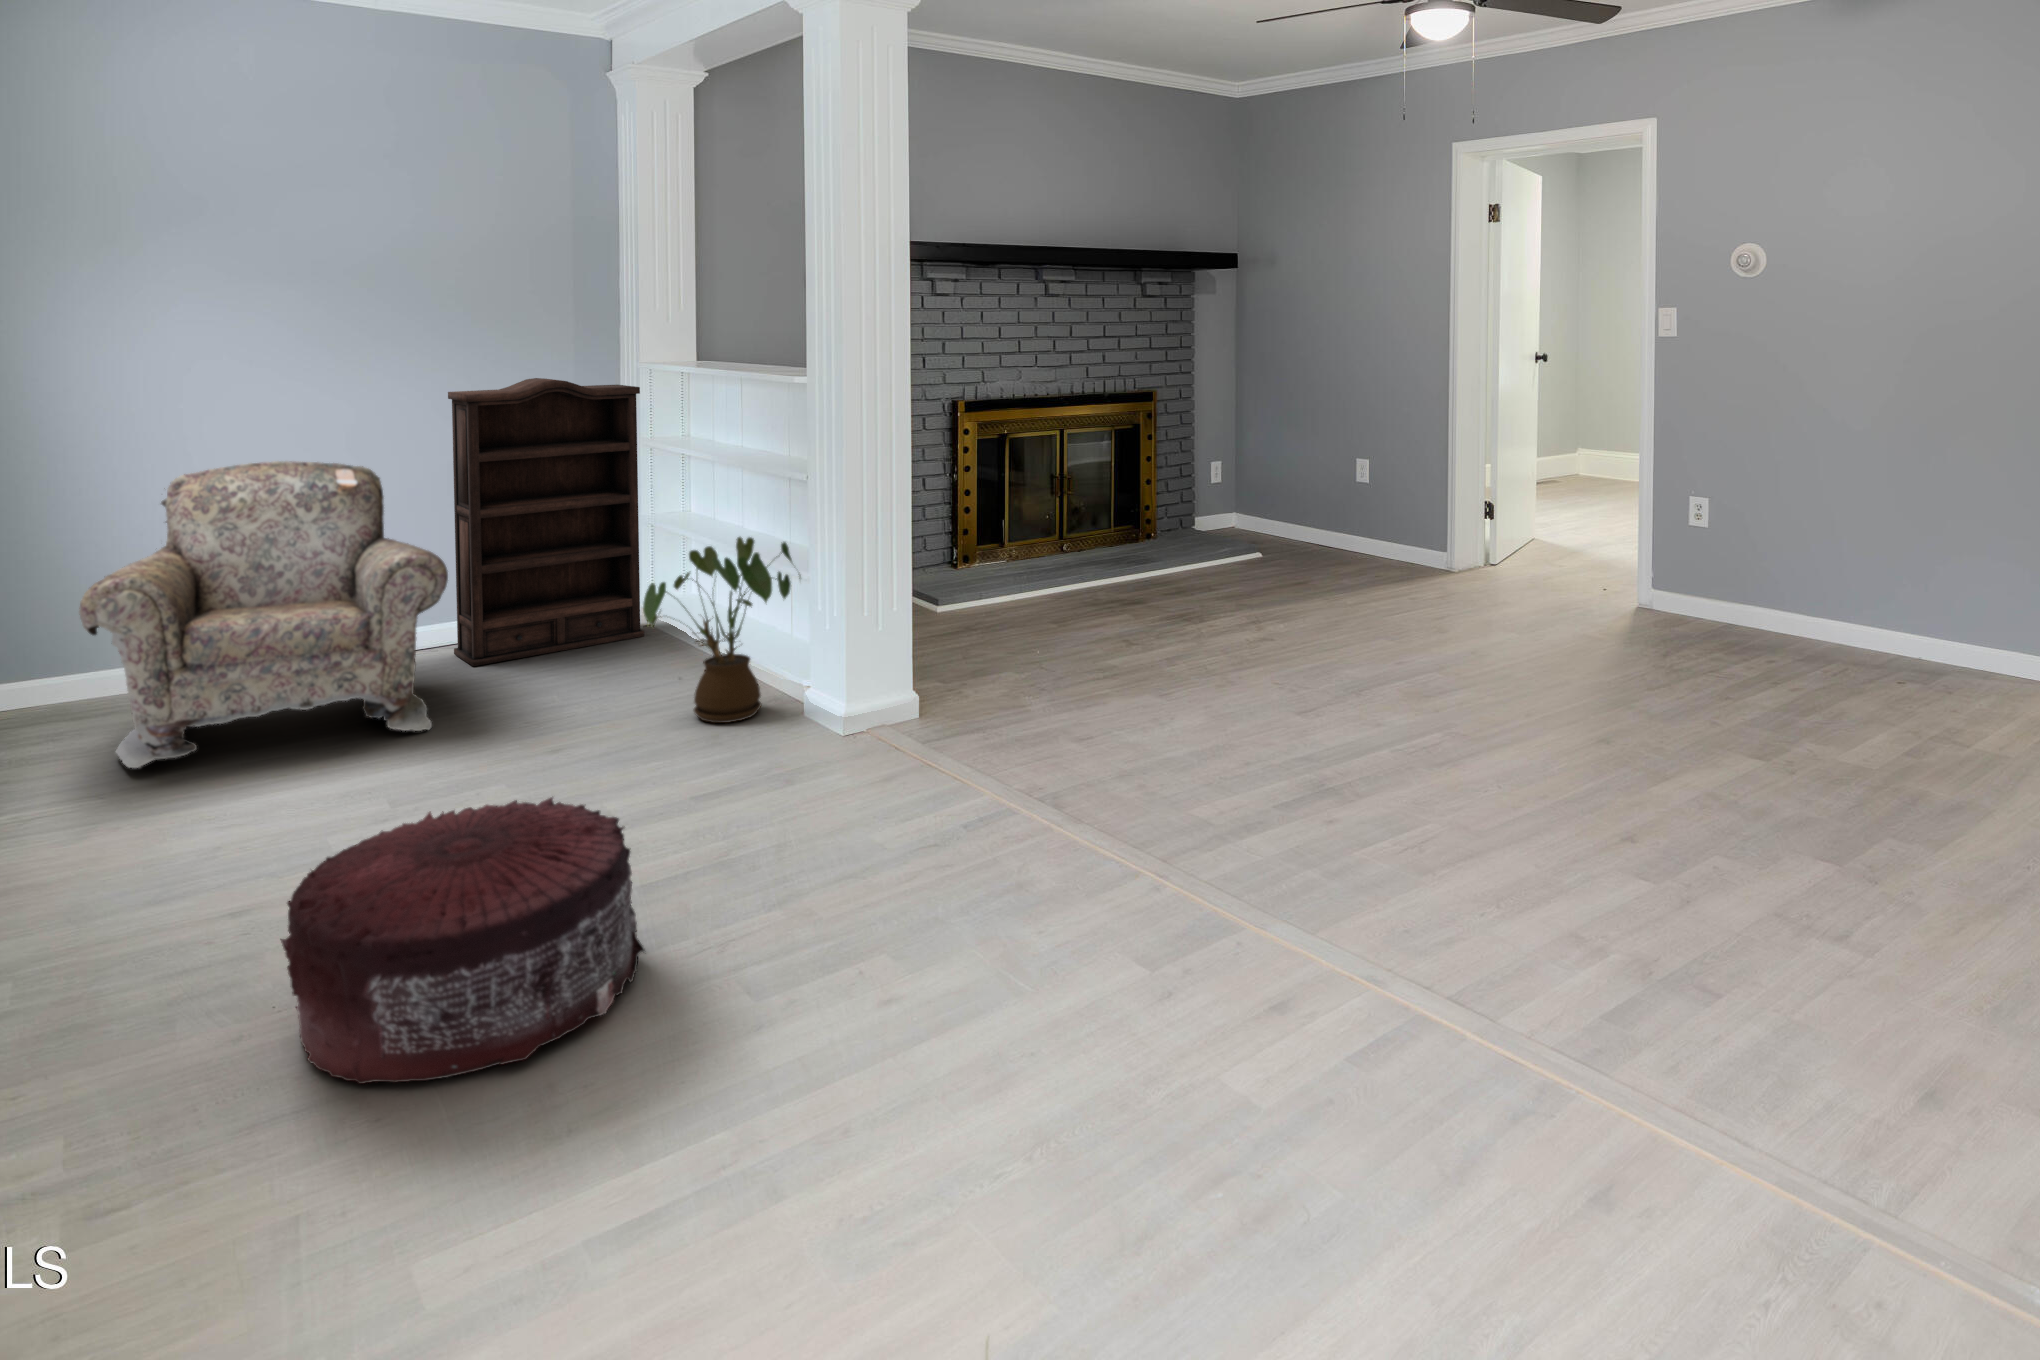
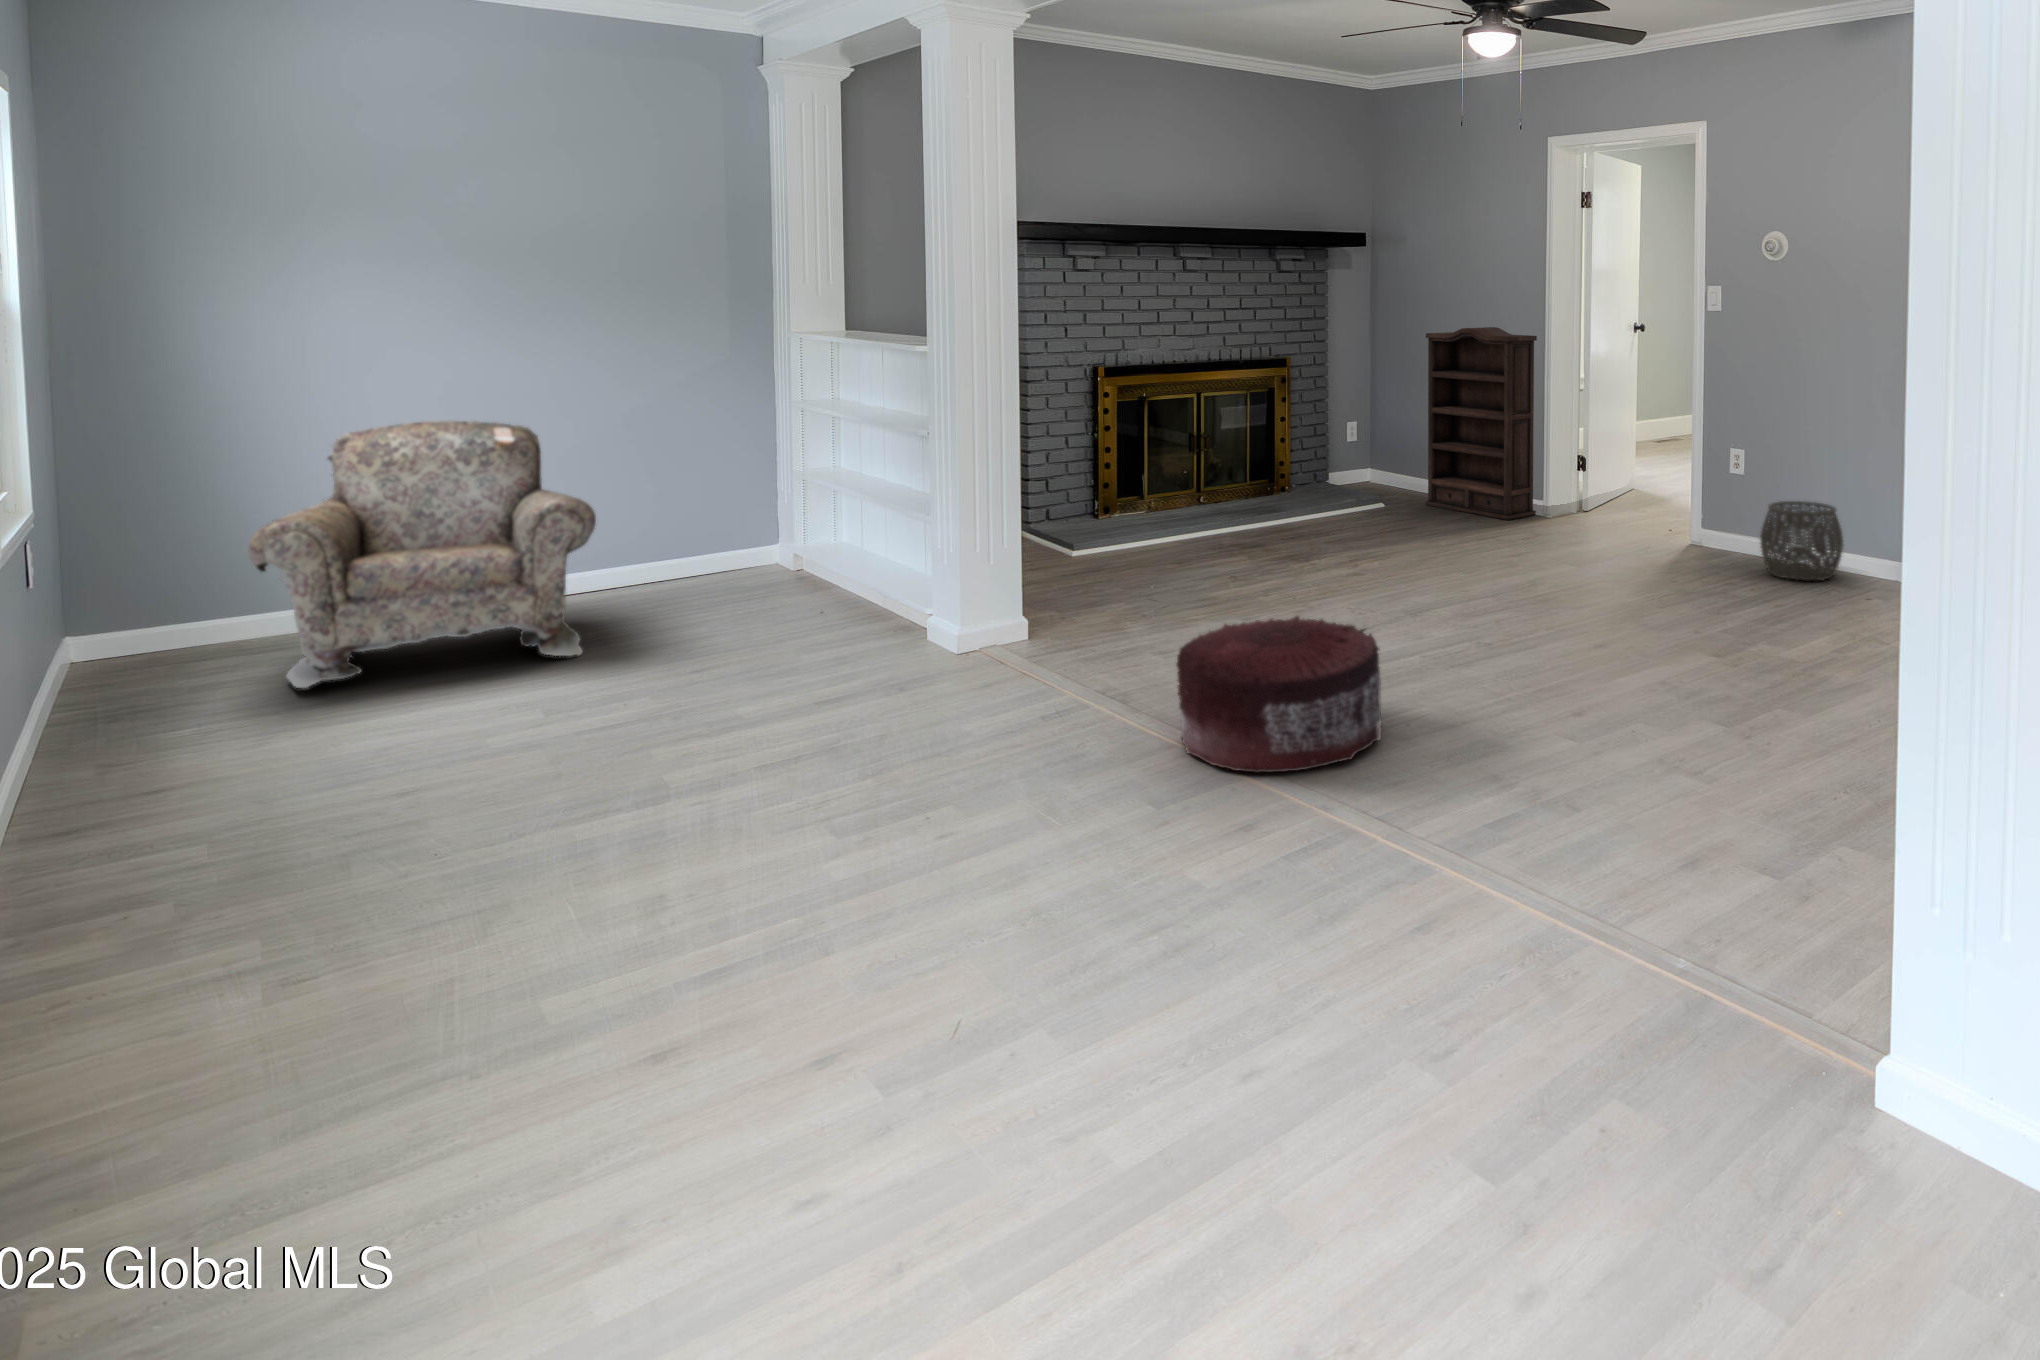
bookshelf: present [448,378,644,666] -> present [1426,327,1537,520]
house plant: present [643,537,801,723] -> none [772,484,919,646]
woven basket: none [1742,560,1851,657] -> present [1760,501,1843,581]
pouf: present [281,797,645,1084] -> present [1176,616,1382,773]

